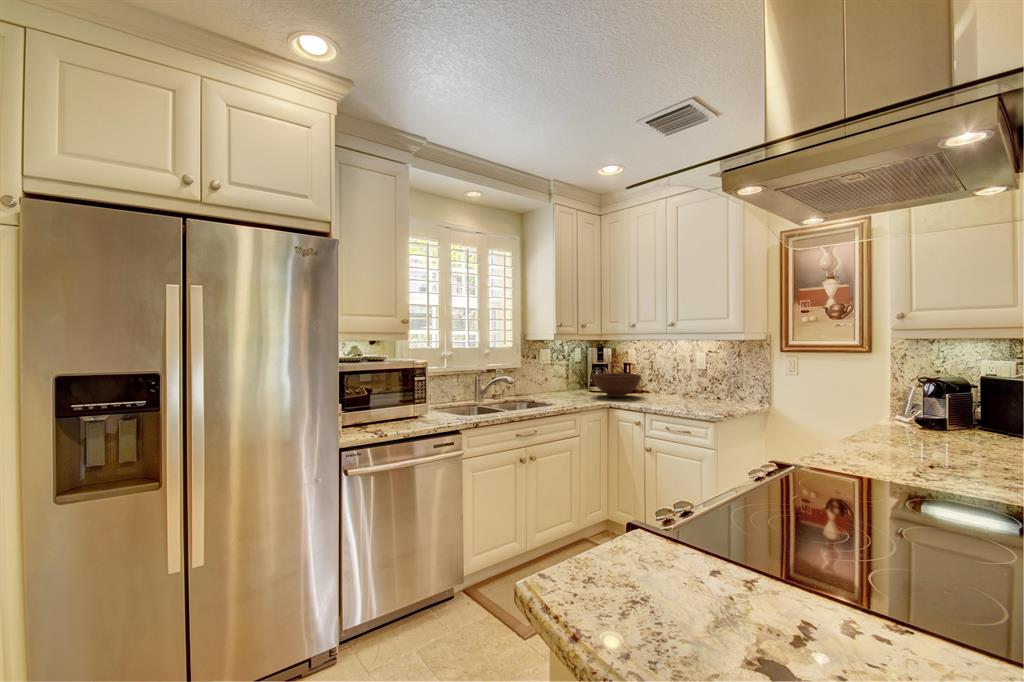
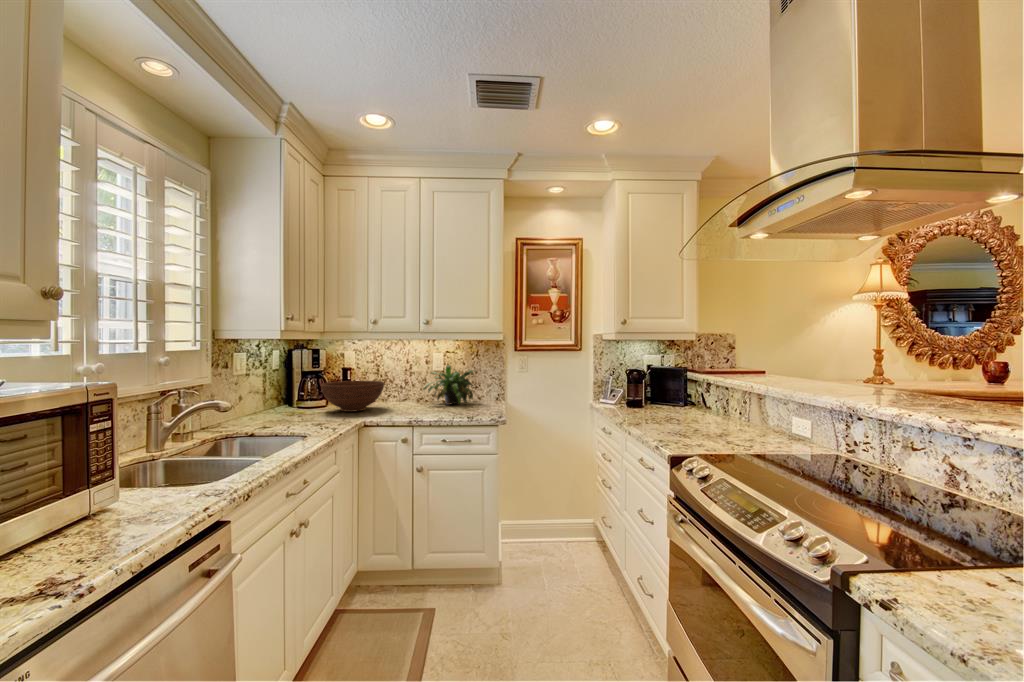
potted plant: none [674,364,731,402] -> present [423,365,473,405]

